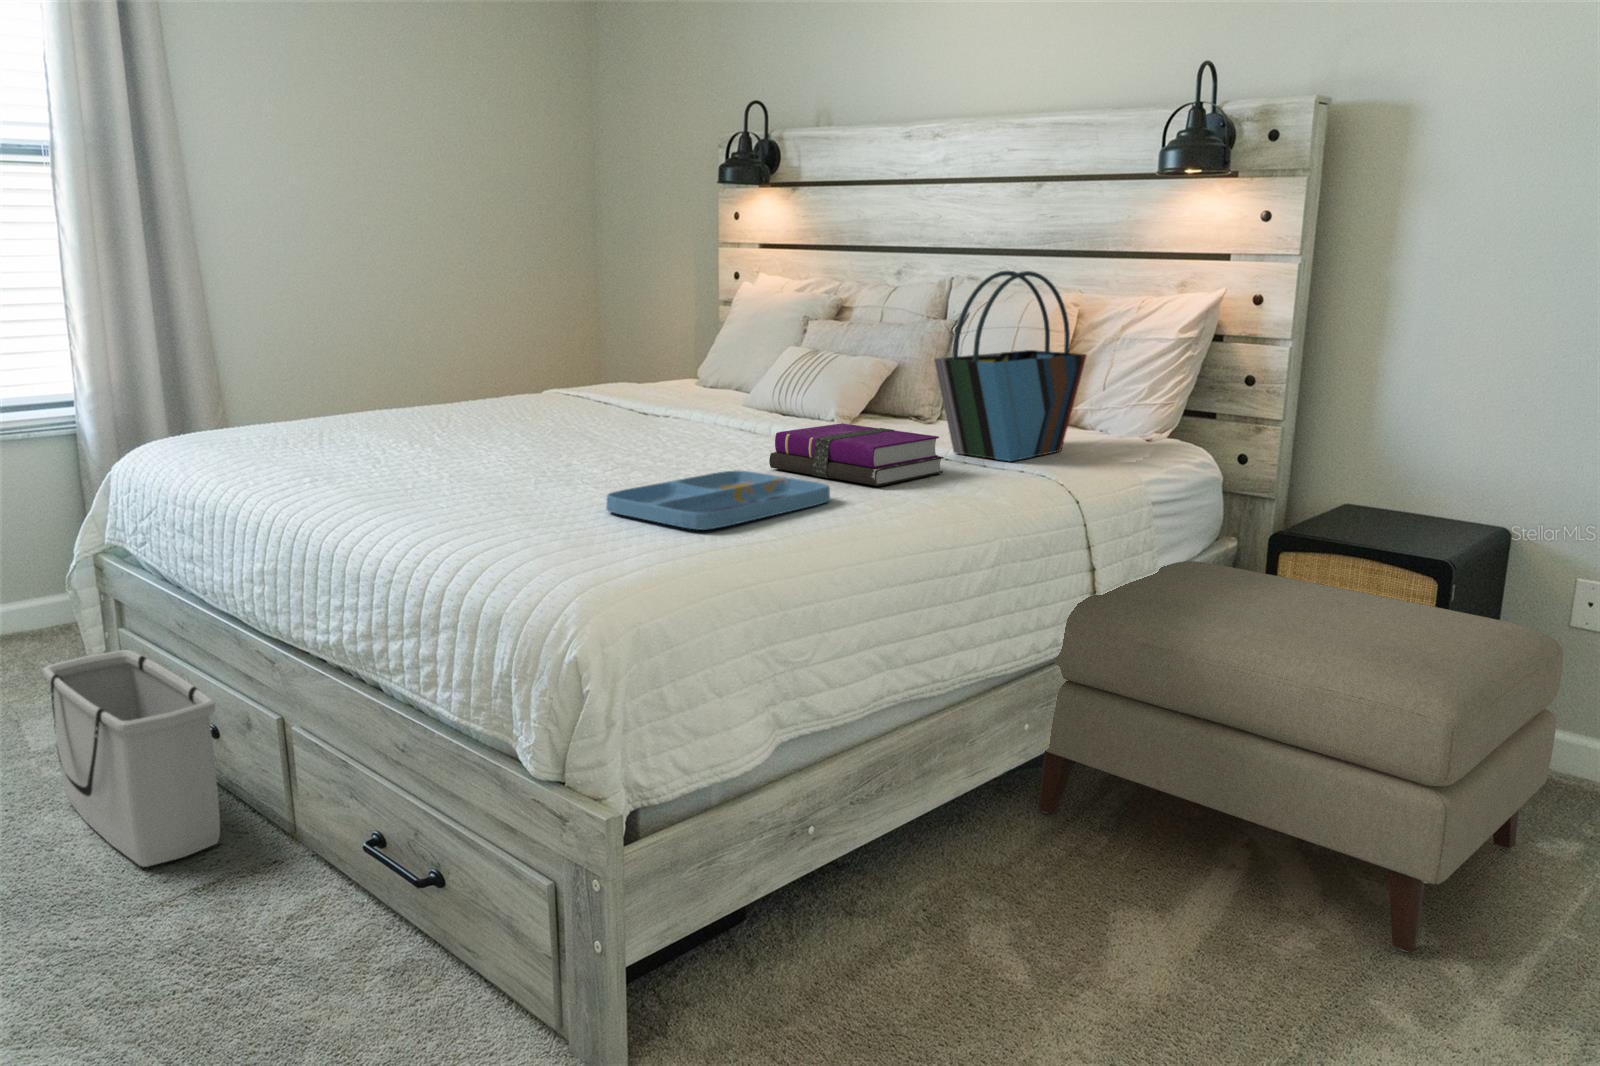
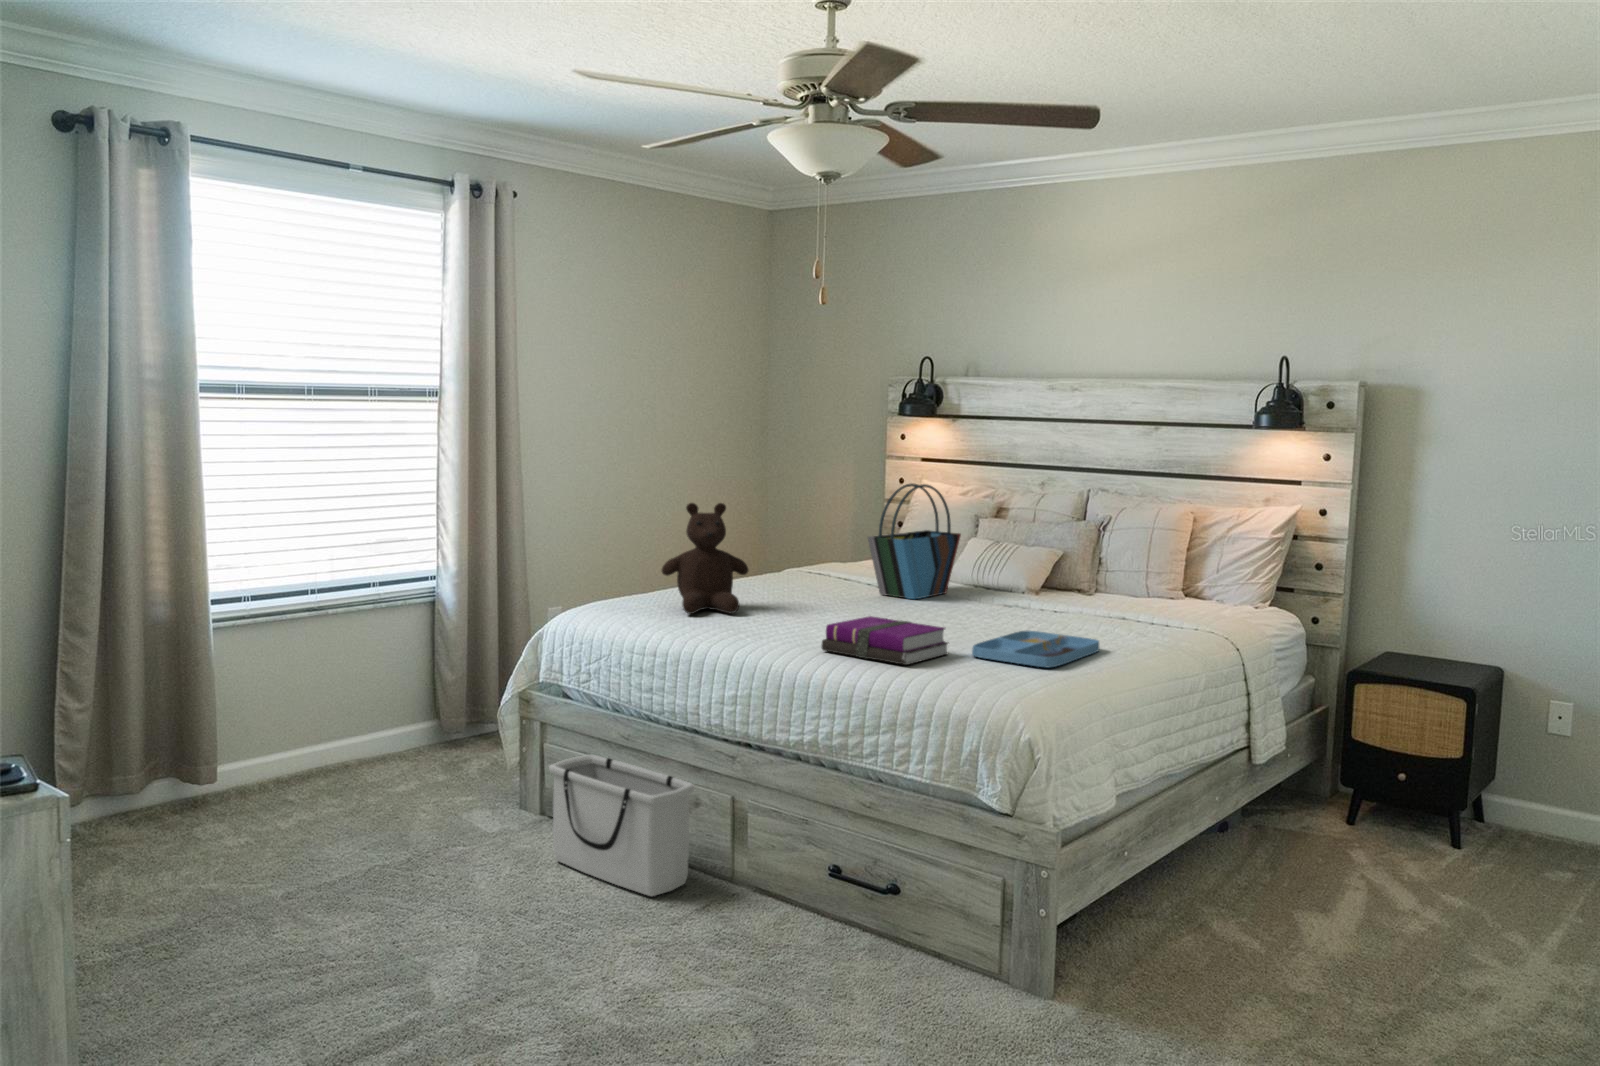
tote bag: present [934,271,1087,461] -> present [868,484,961,599]
teddy bear: none [261,285,394,447] -> present [661,503,748,614]
notebook: present [769,423,944,486] -> present [821,616,948,665]
ottoman: present [1038,561,1563,952] -> none [1205,691,1551,929]

